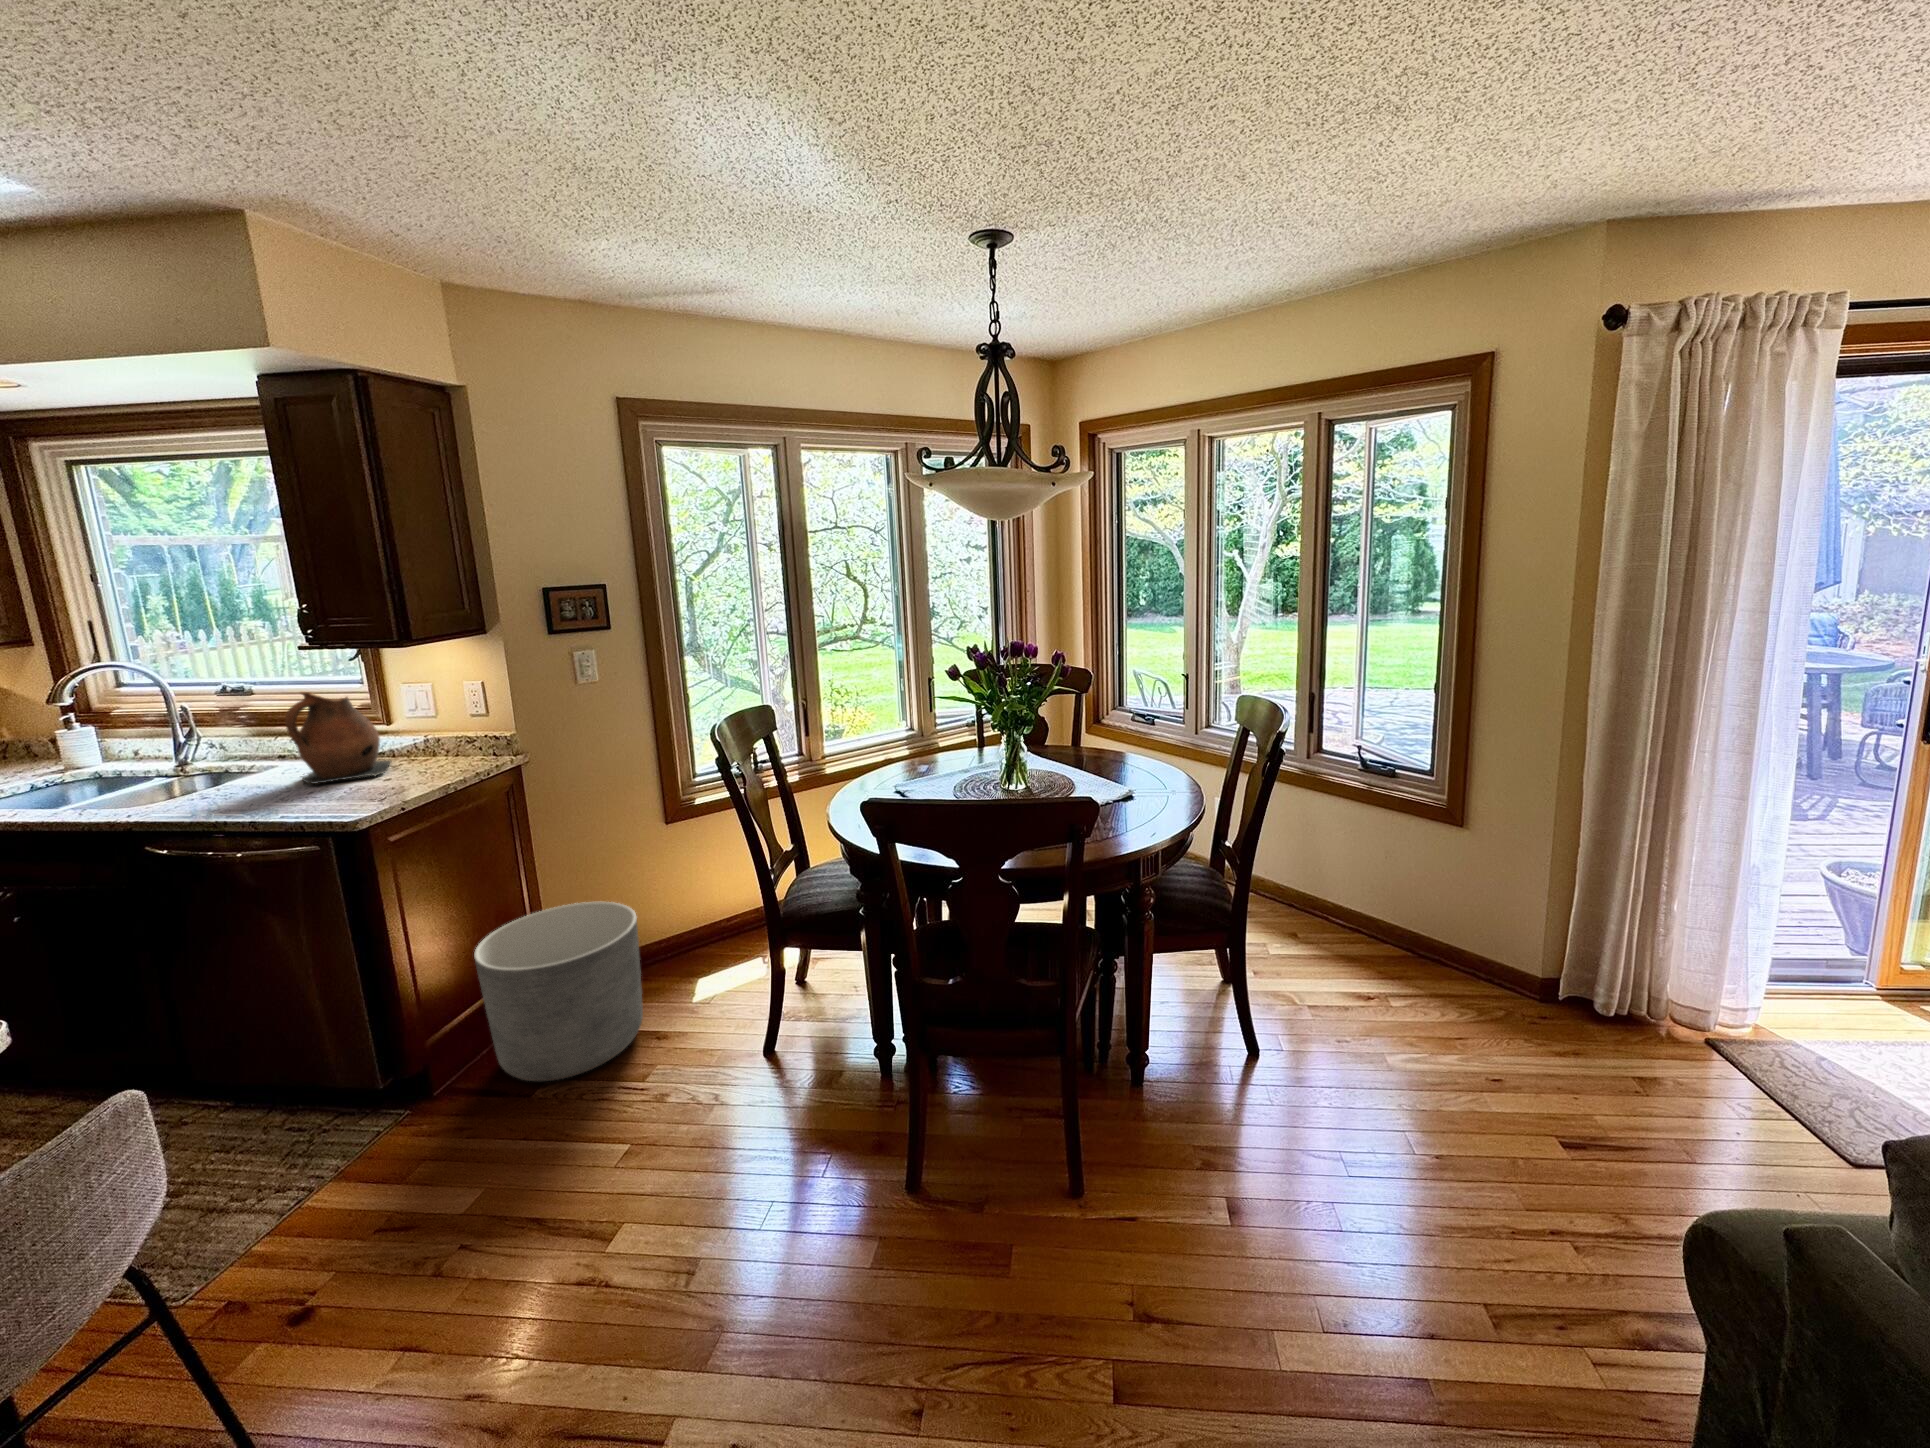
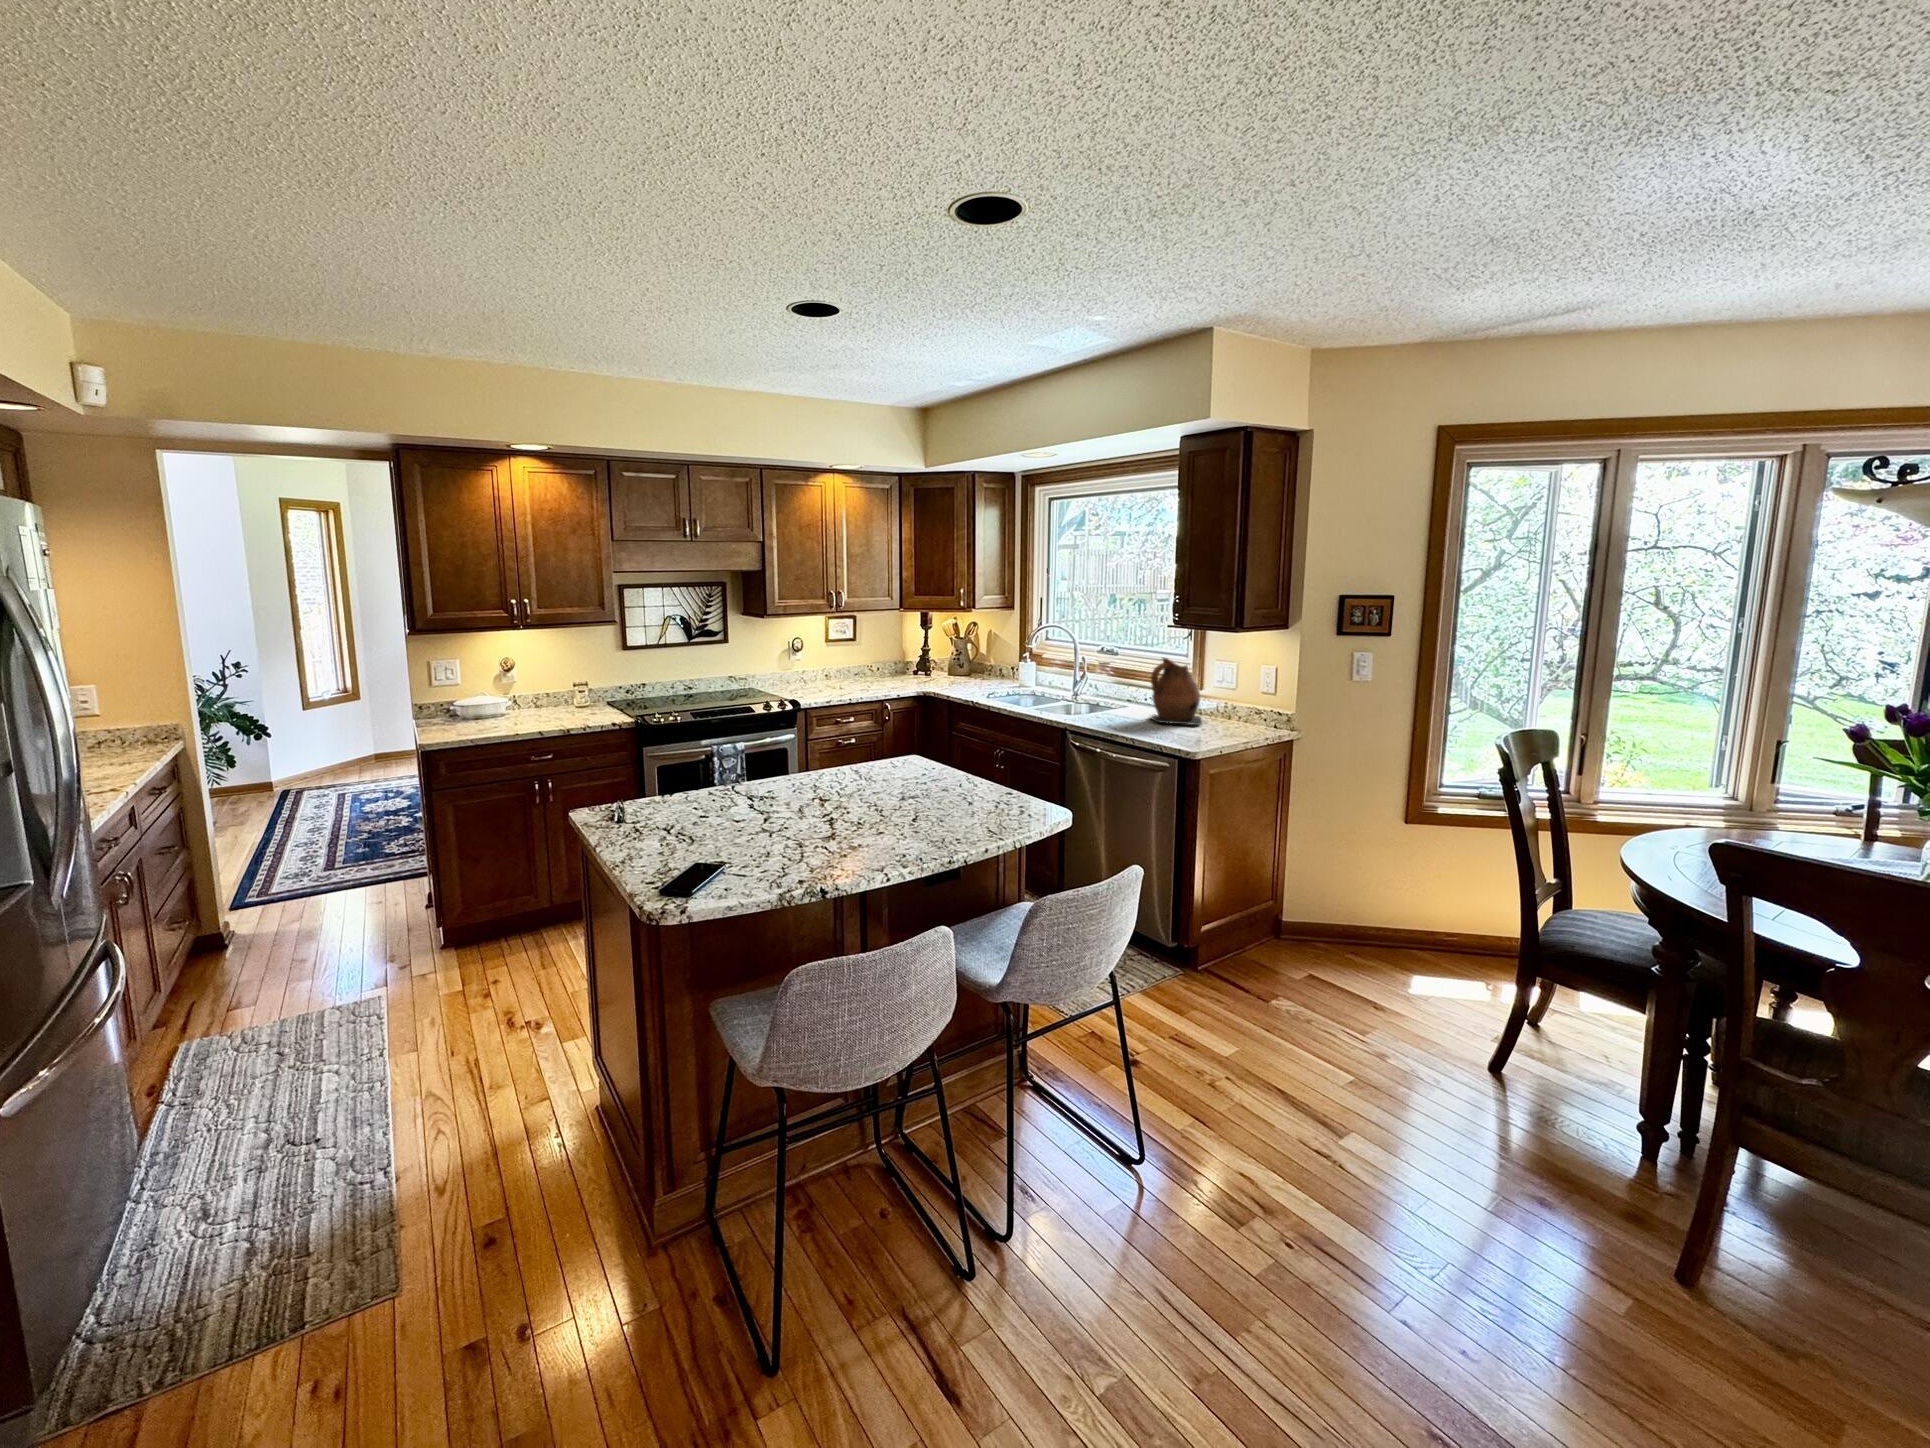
planter: present [474,902,643,1081] -> none [1245,863,1377,1006]

